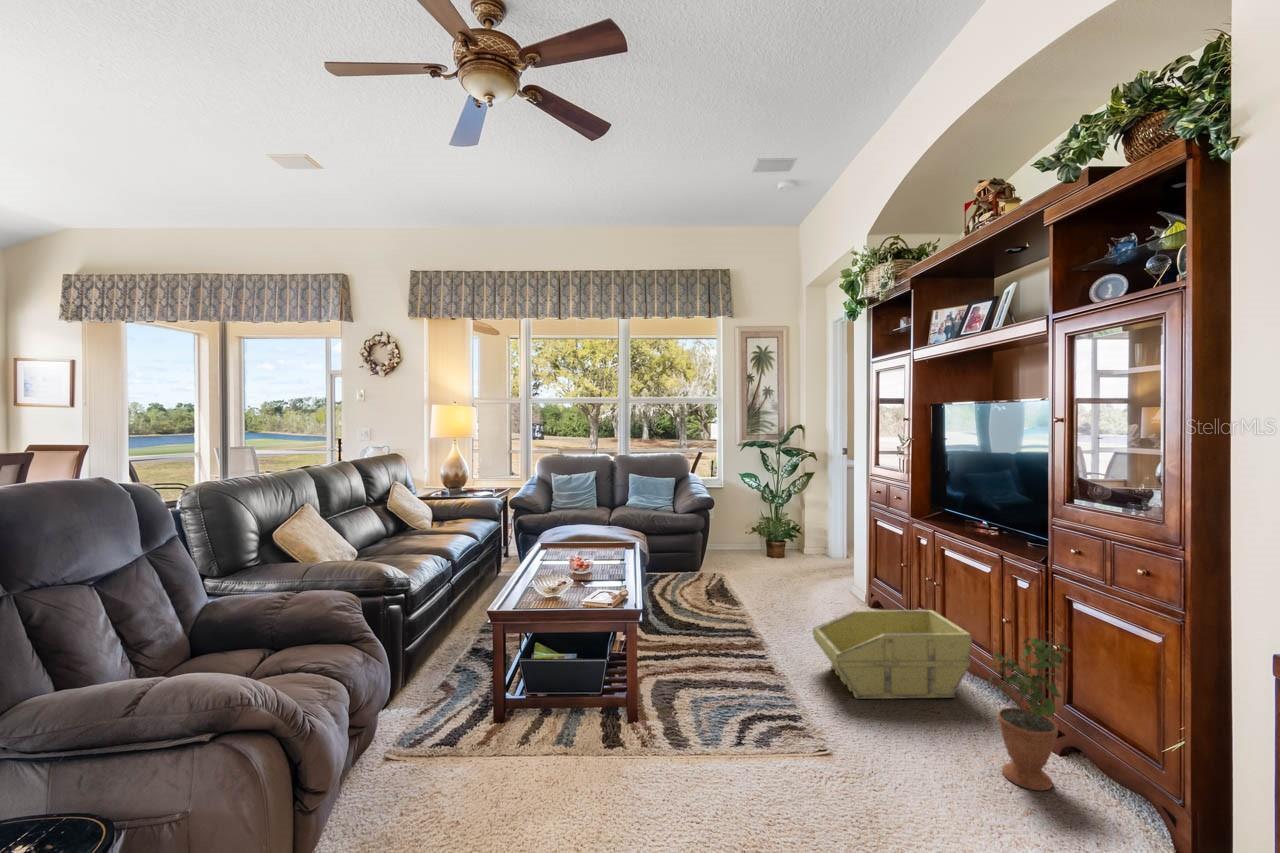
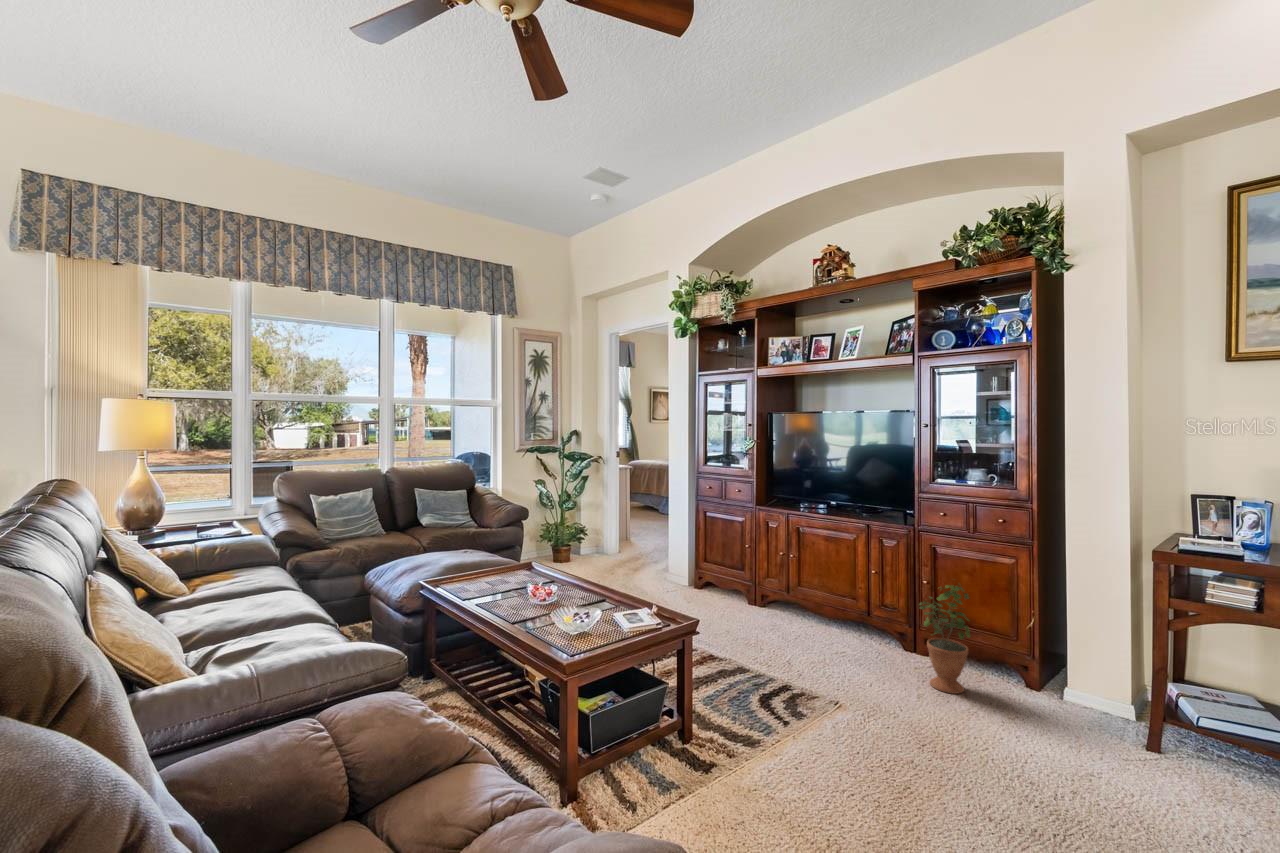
storage bin: present [813,610,972,699] -> none [737,581,850,668]

